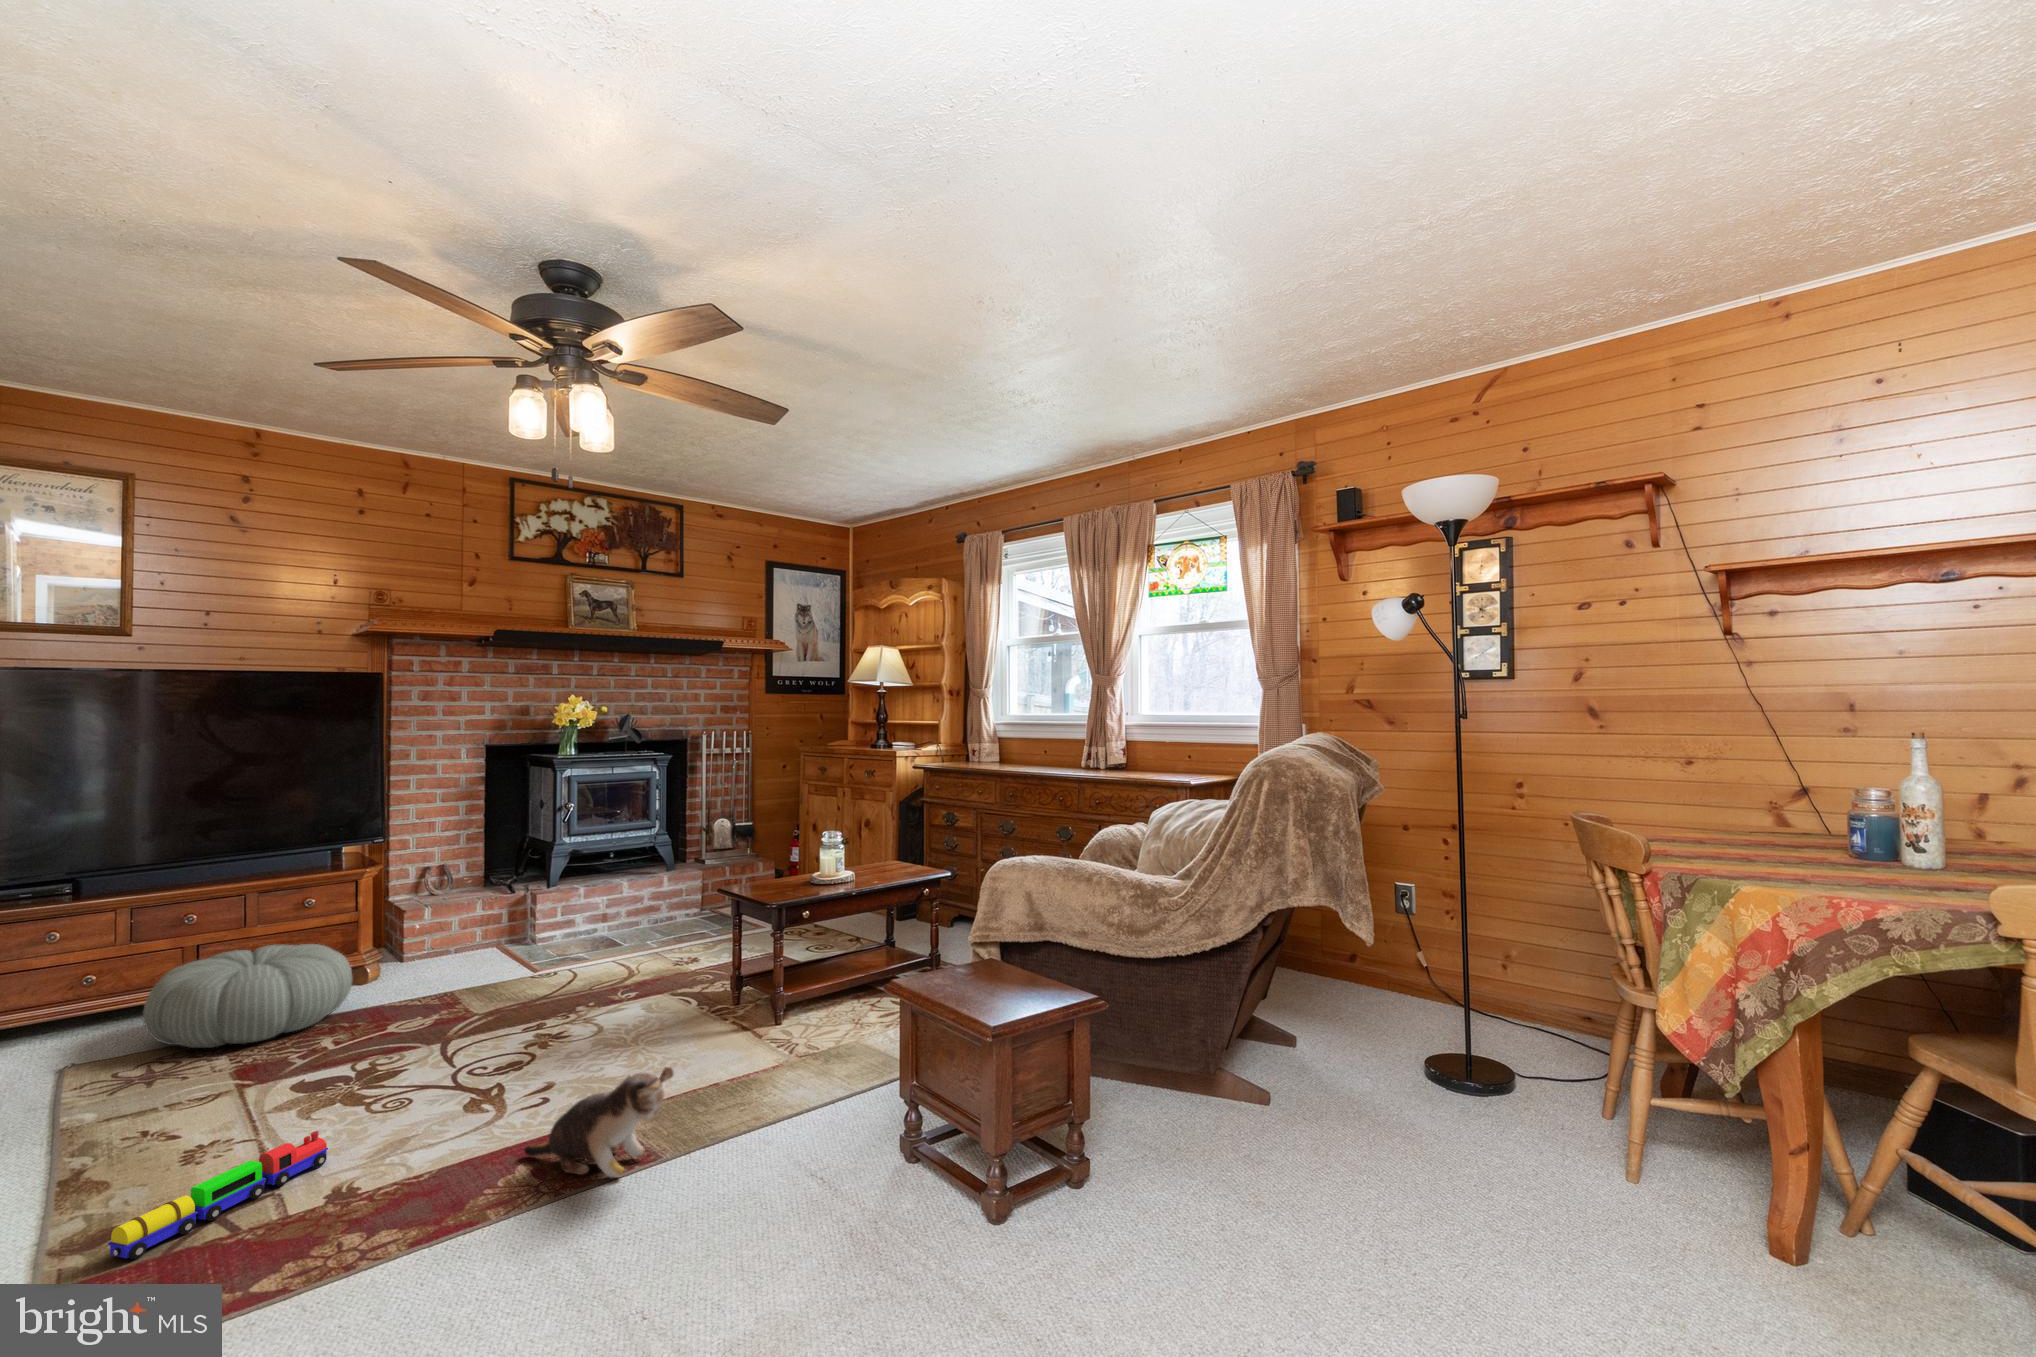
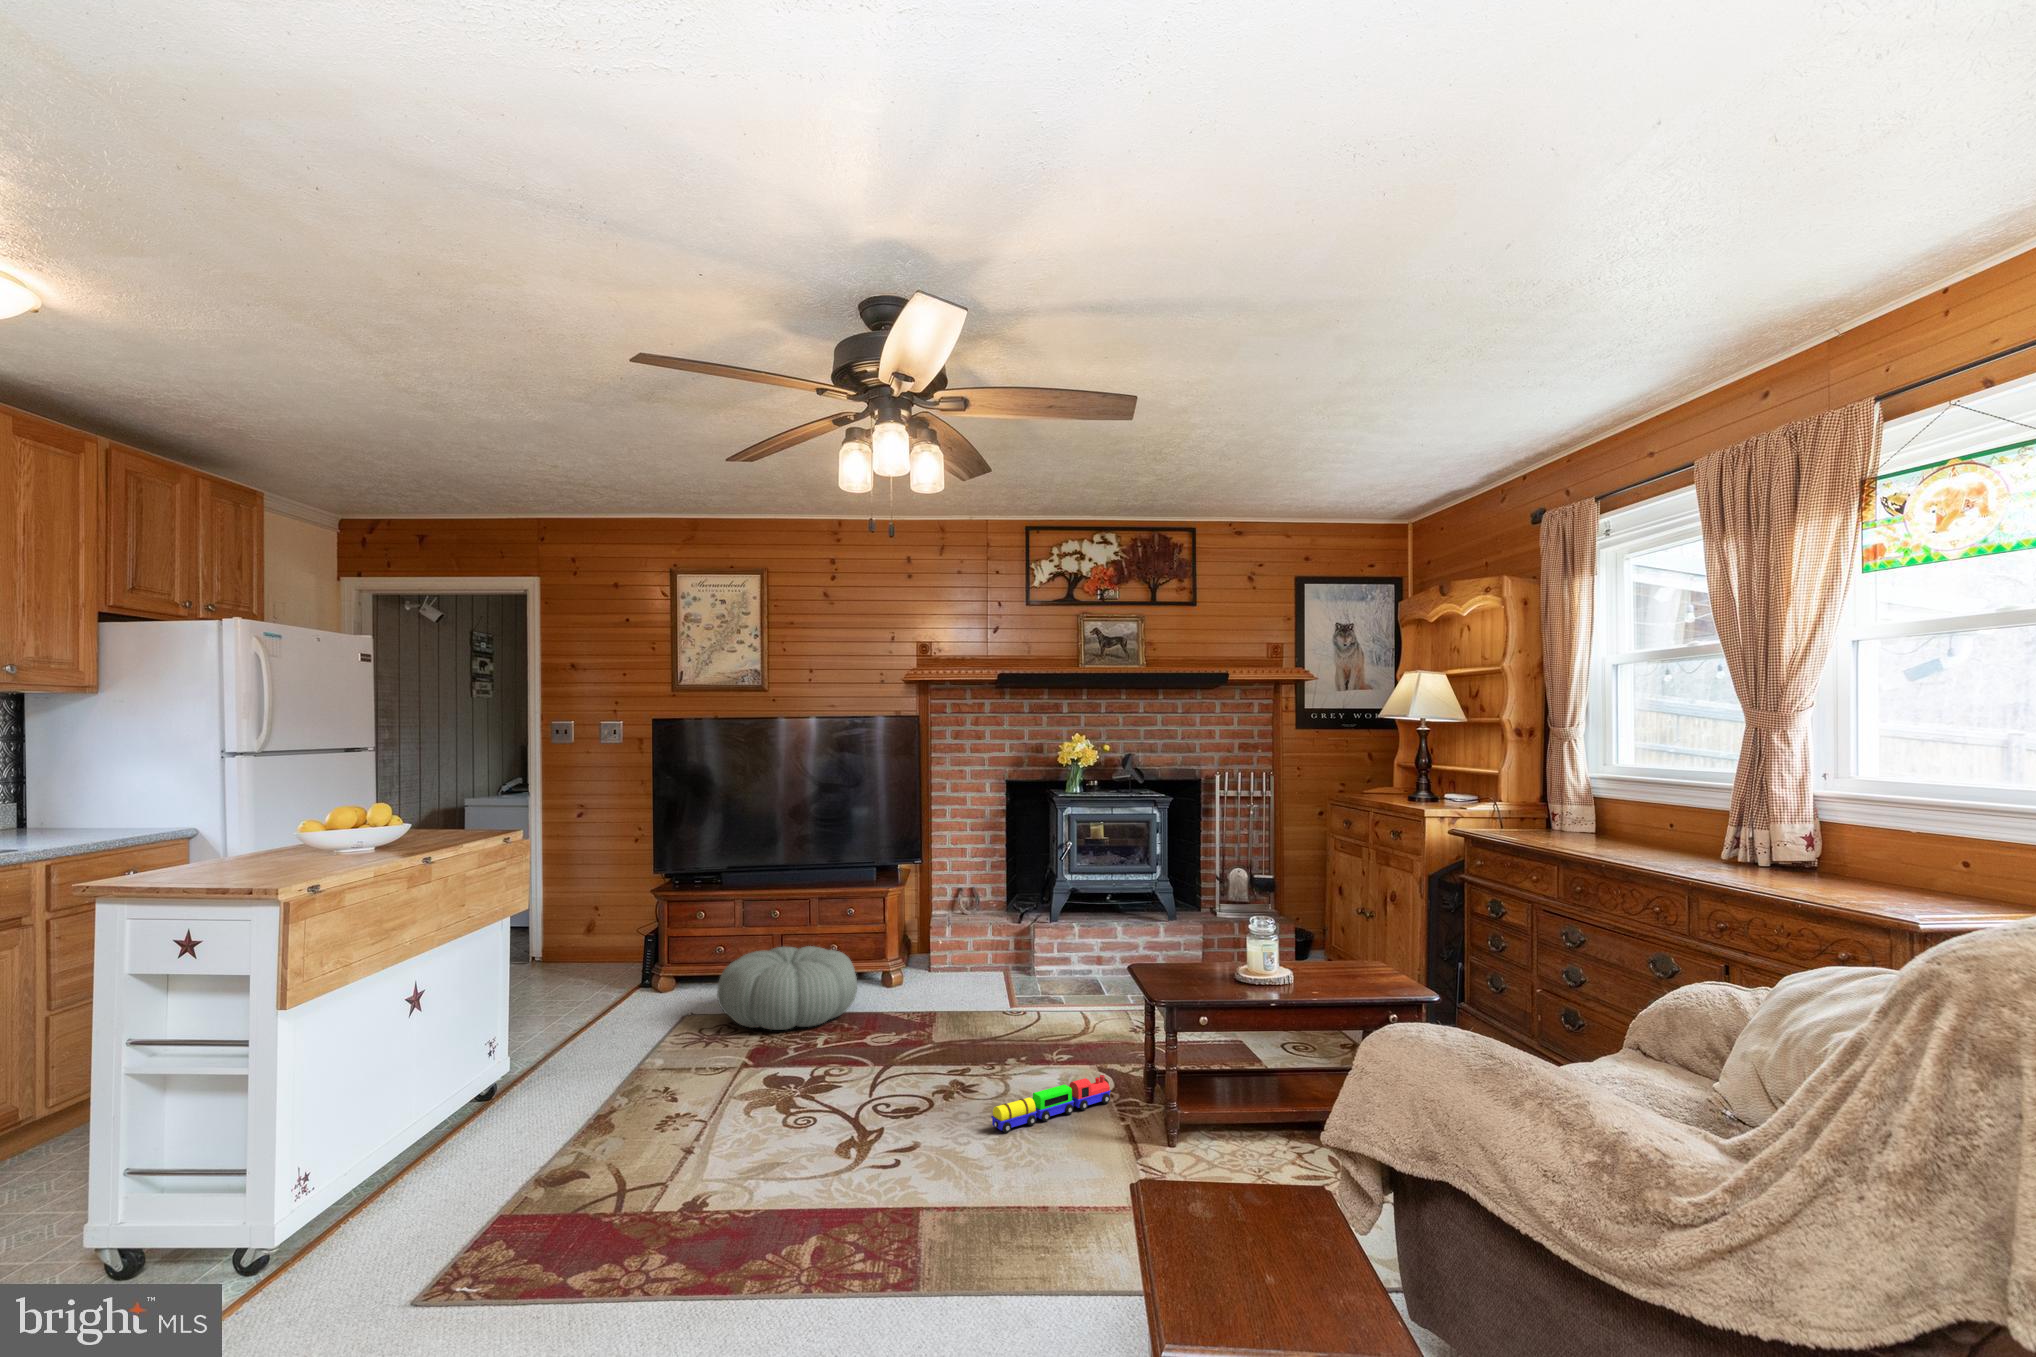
plush toy: present [524,1067,674,1178] -> none [835,1168,935,1281]
toy train: present [108,1131,328,1259] -> present [991,1075,1111,1133]

